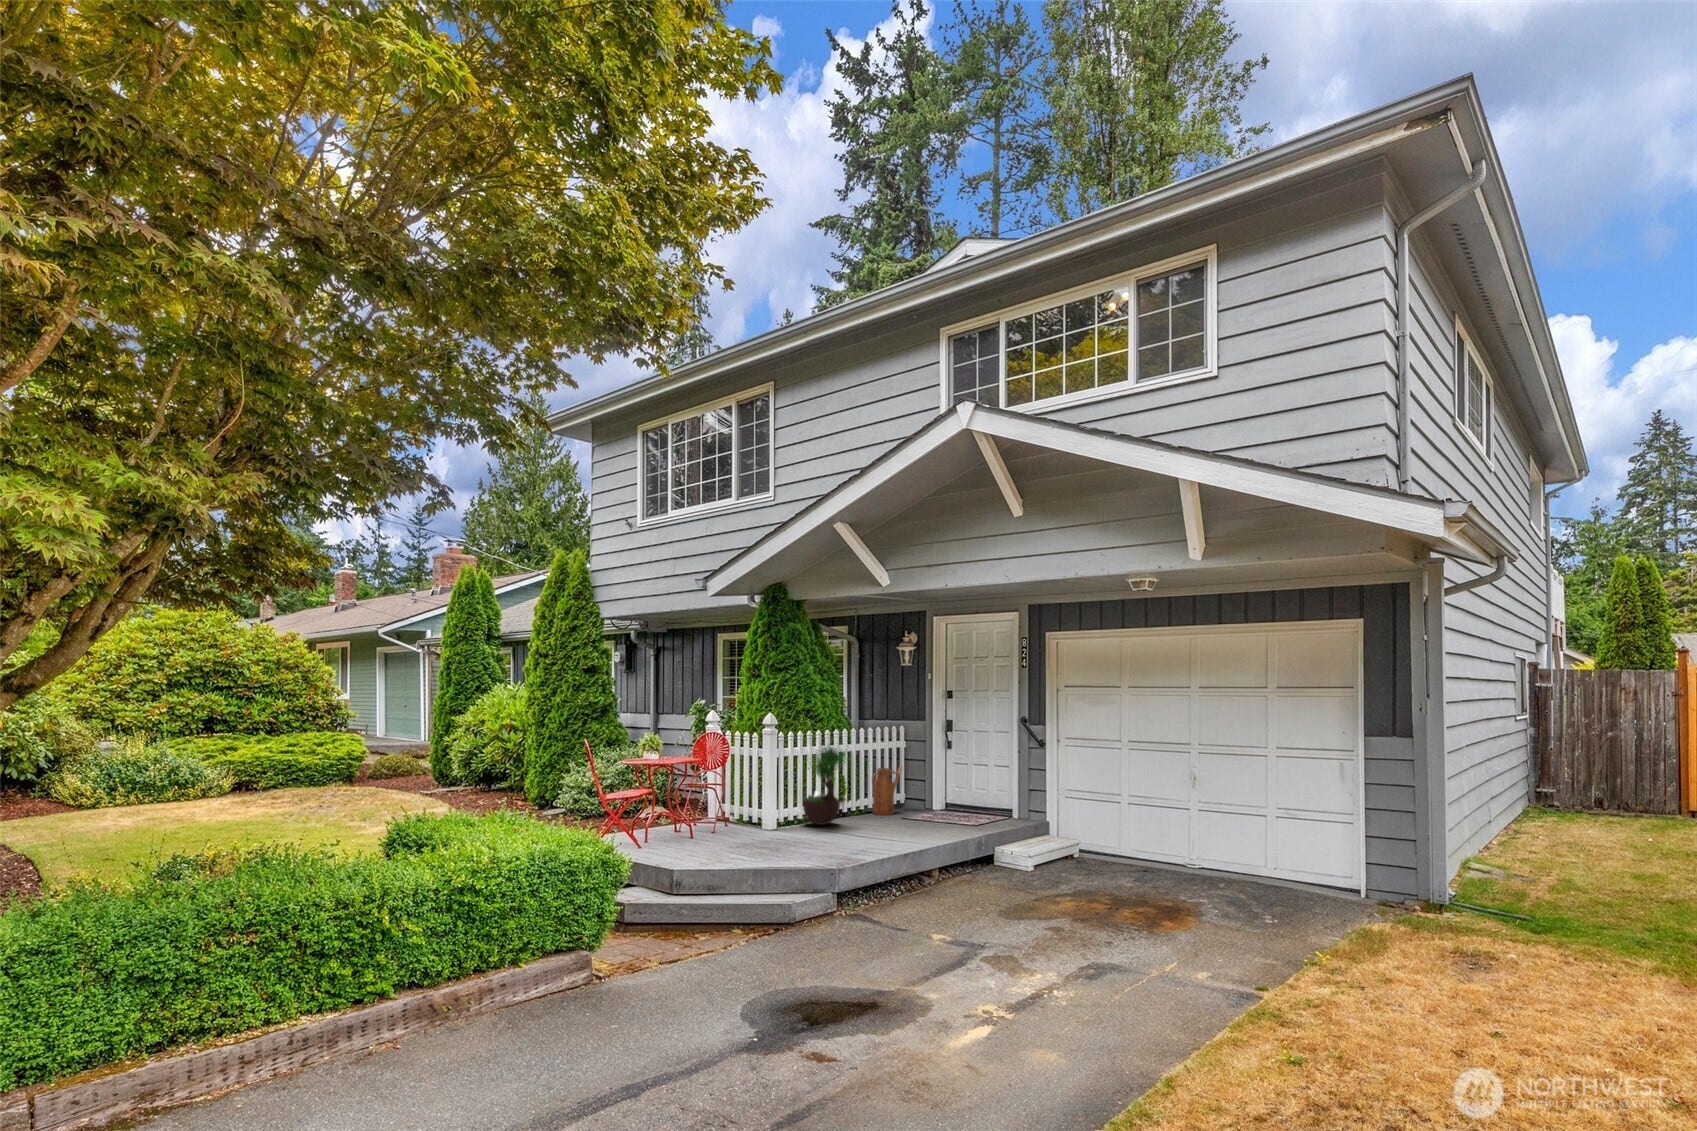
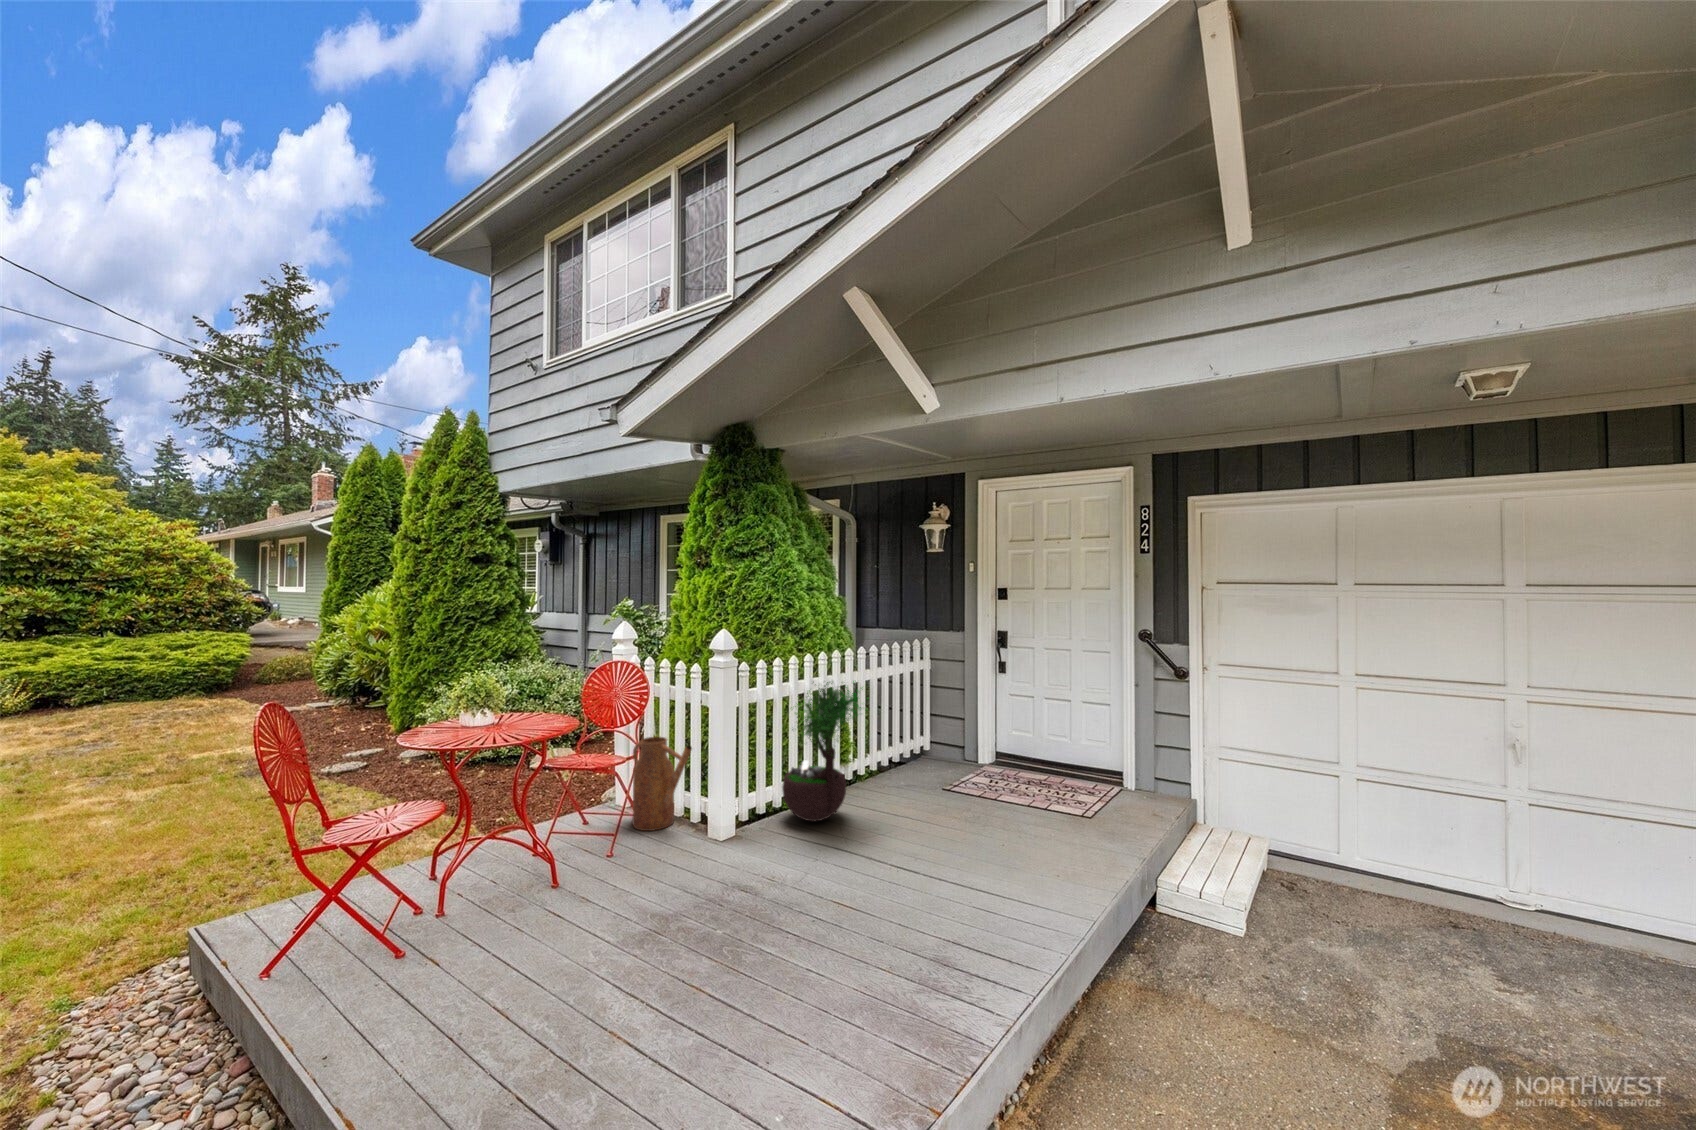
watering can: present [872,766,902,815] -> present [632,737,692,831]

